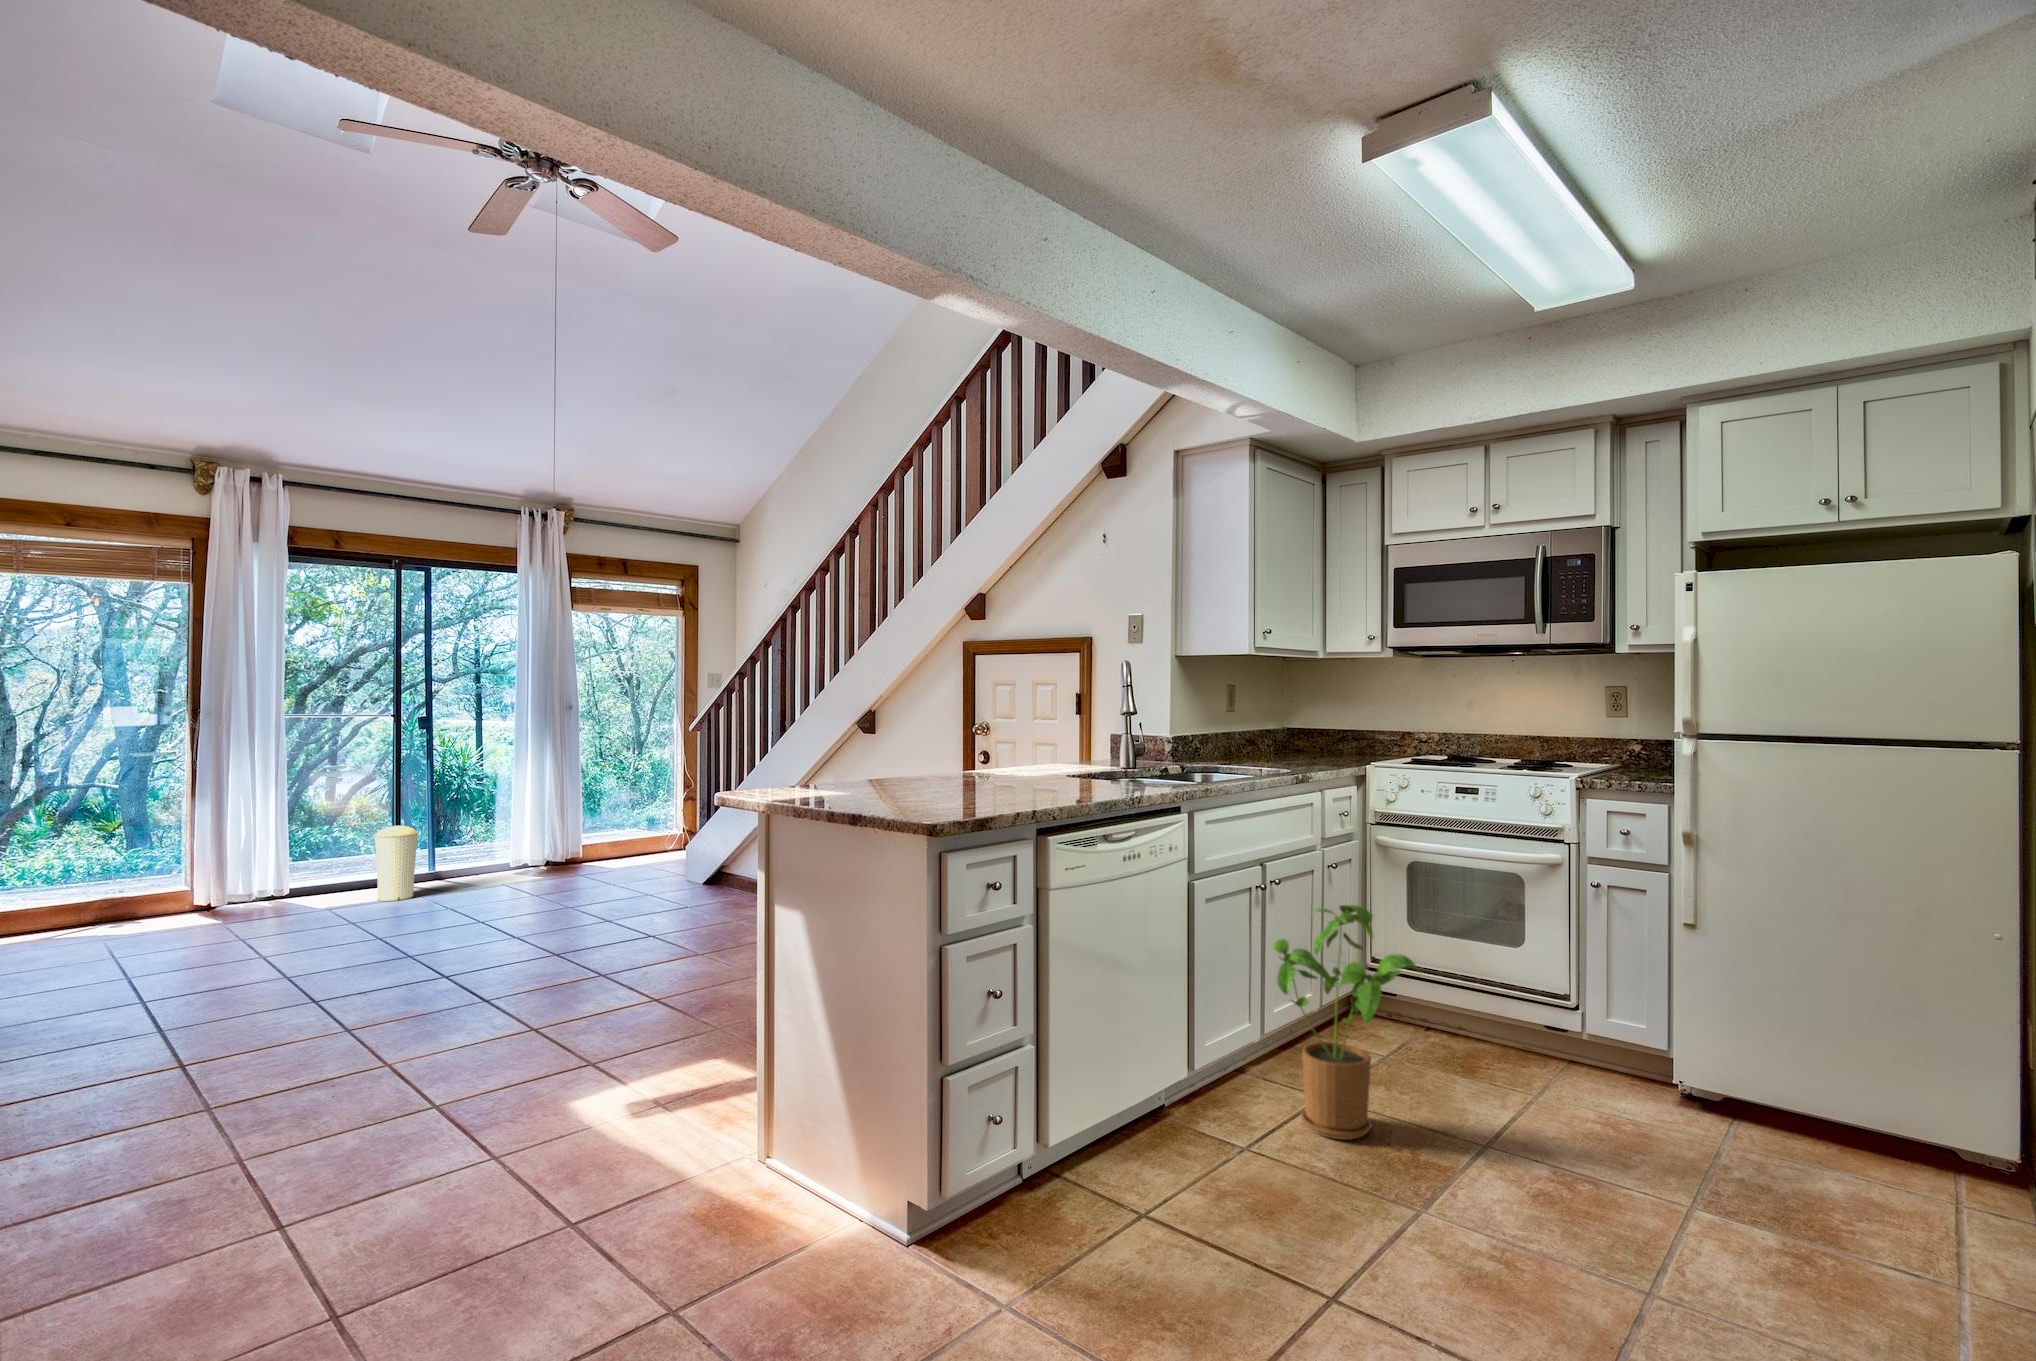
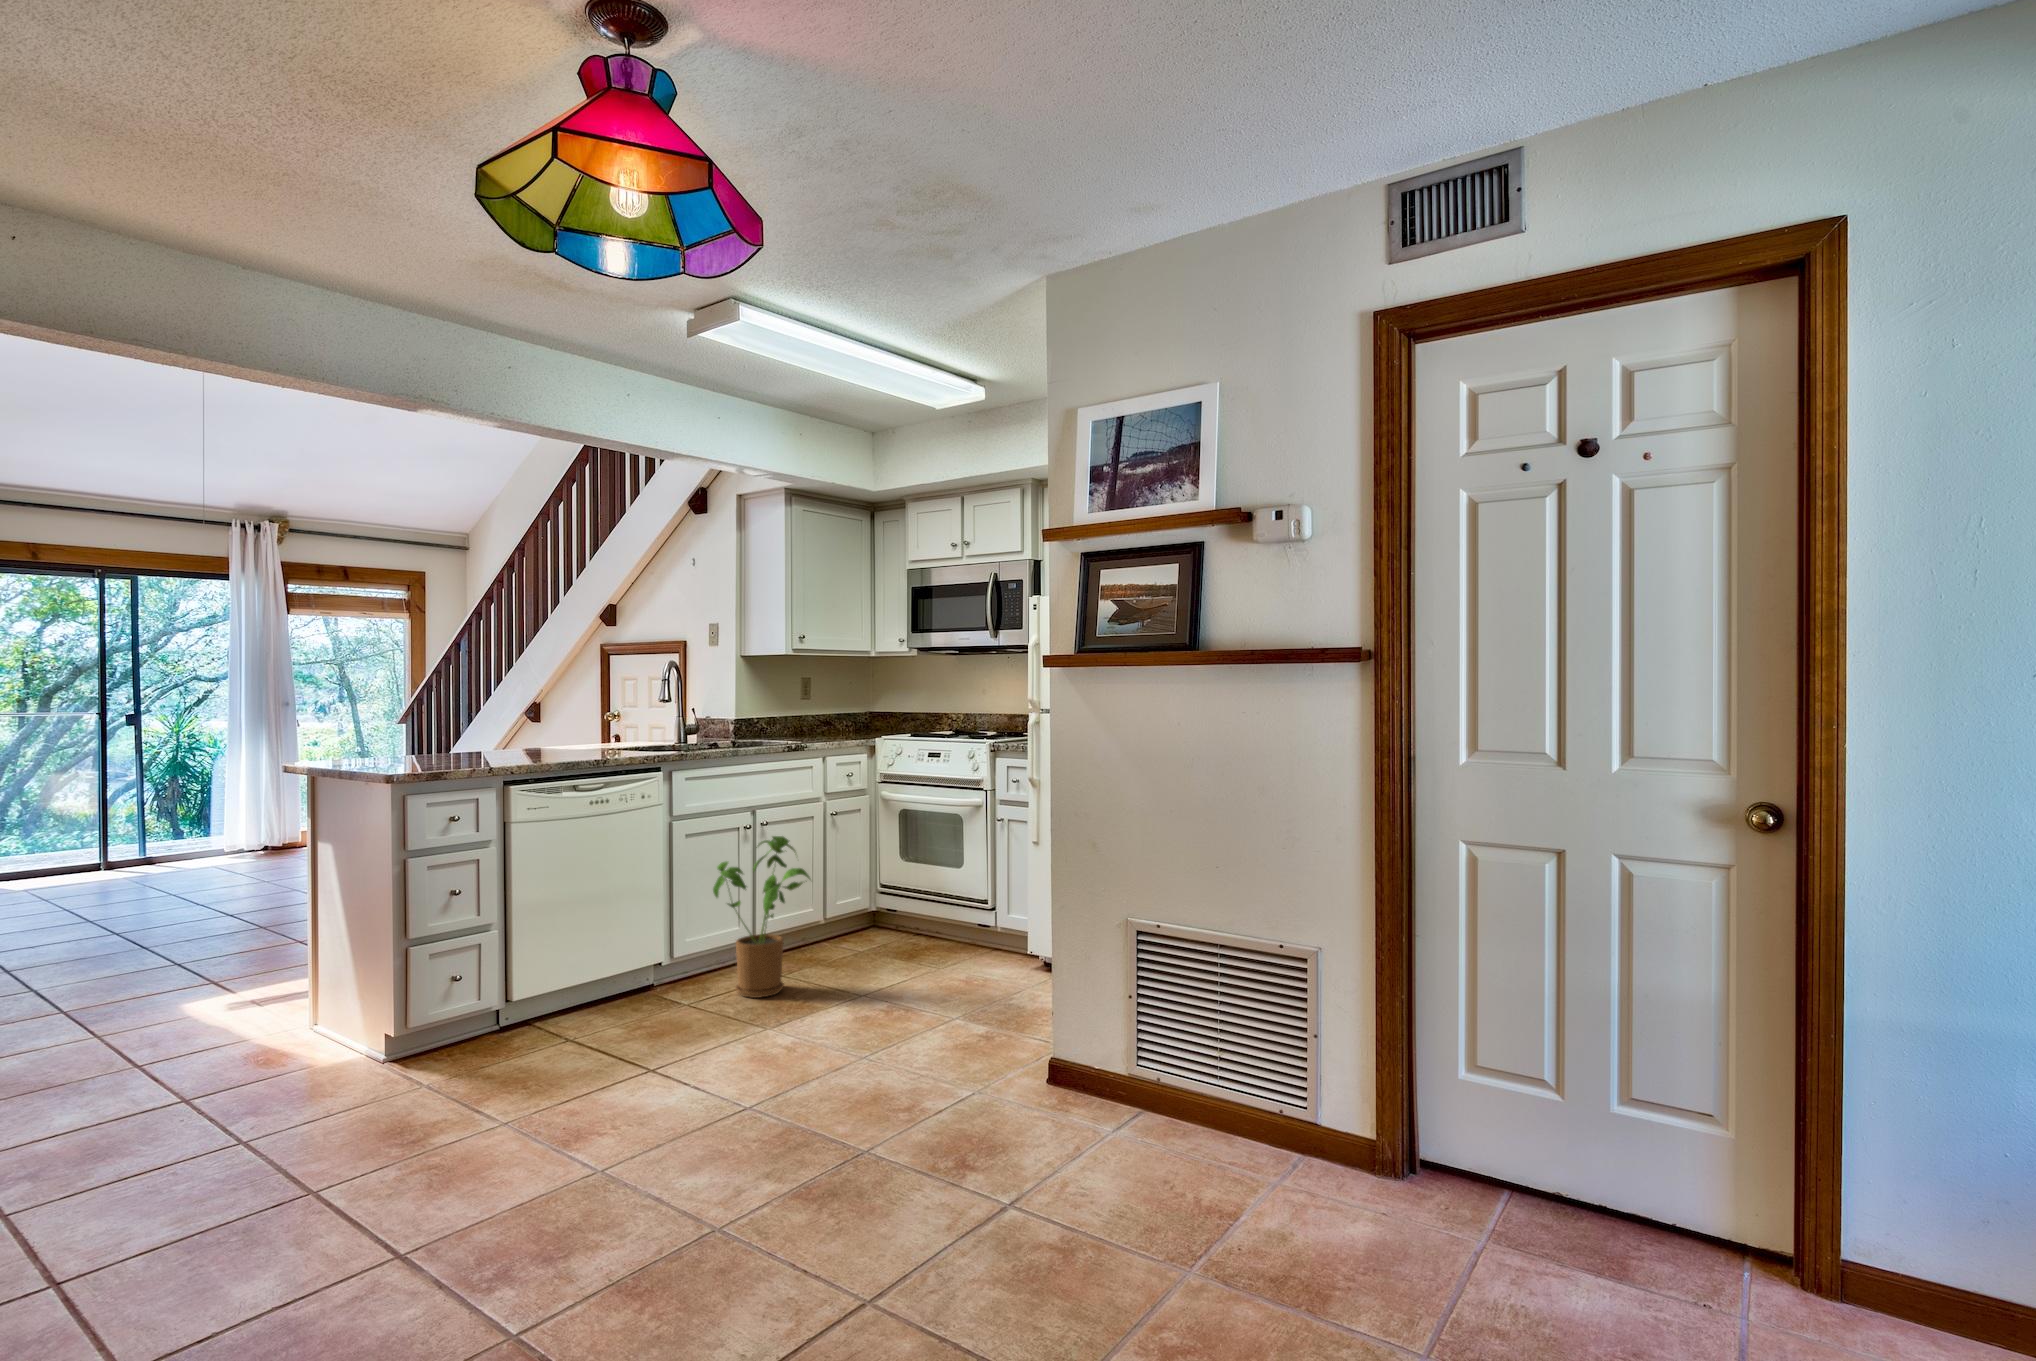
trash can: present [374,826,419,901] -> none [80,813,126,881]

